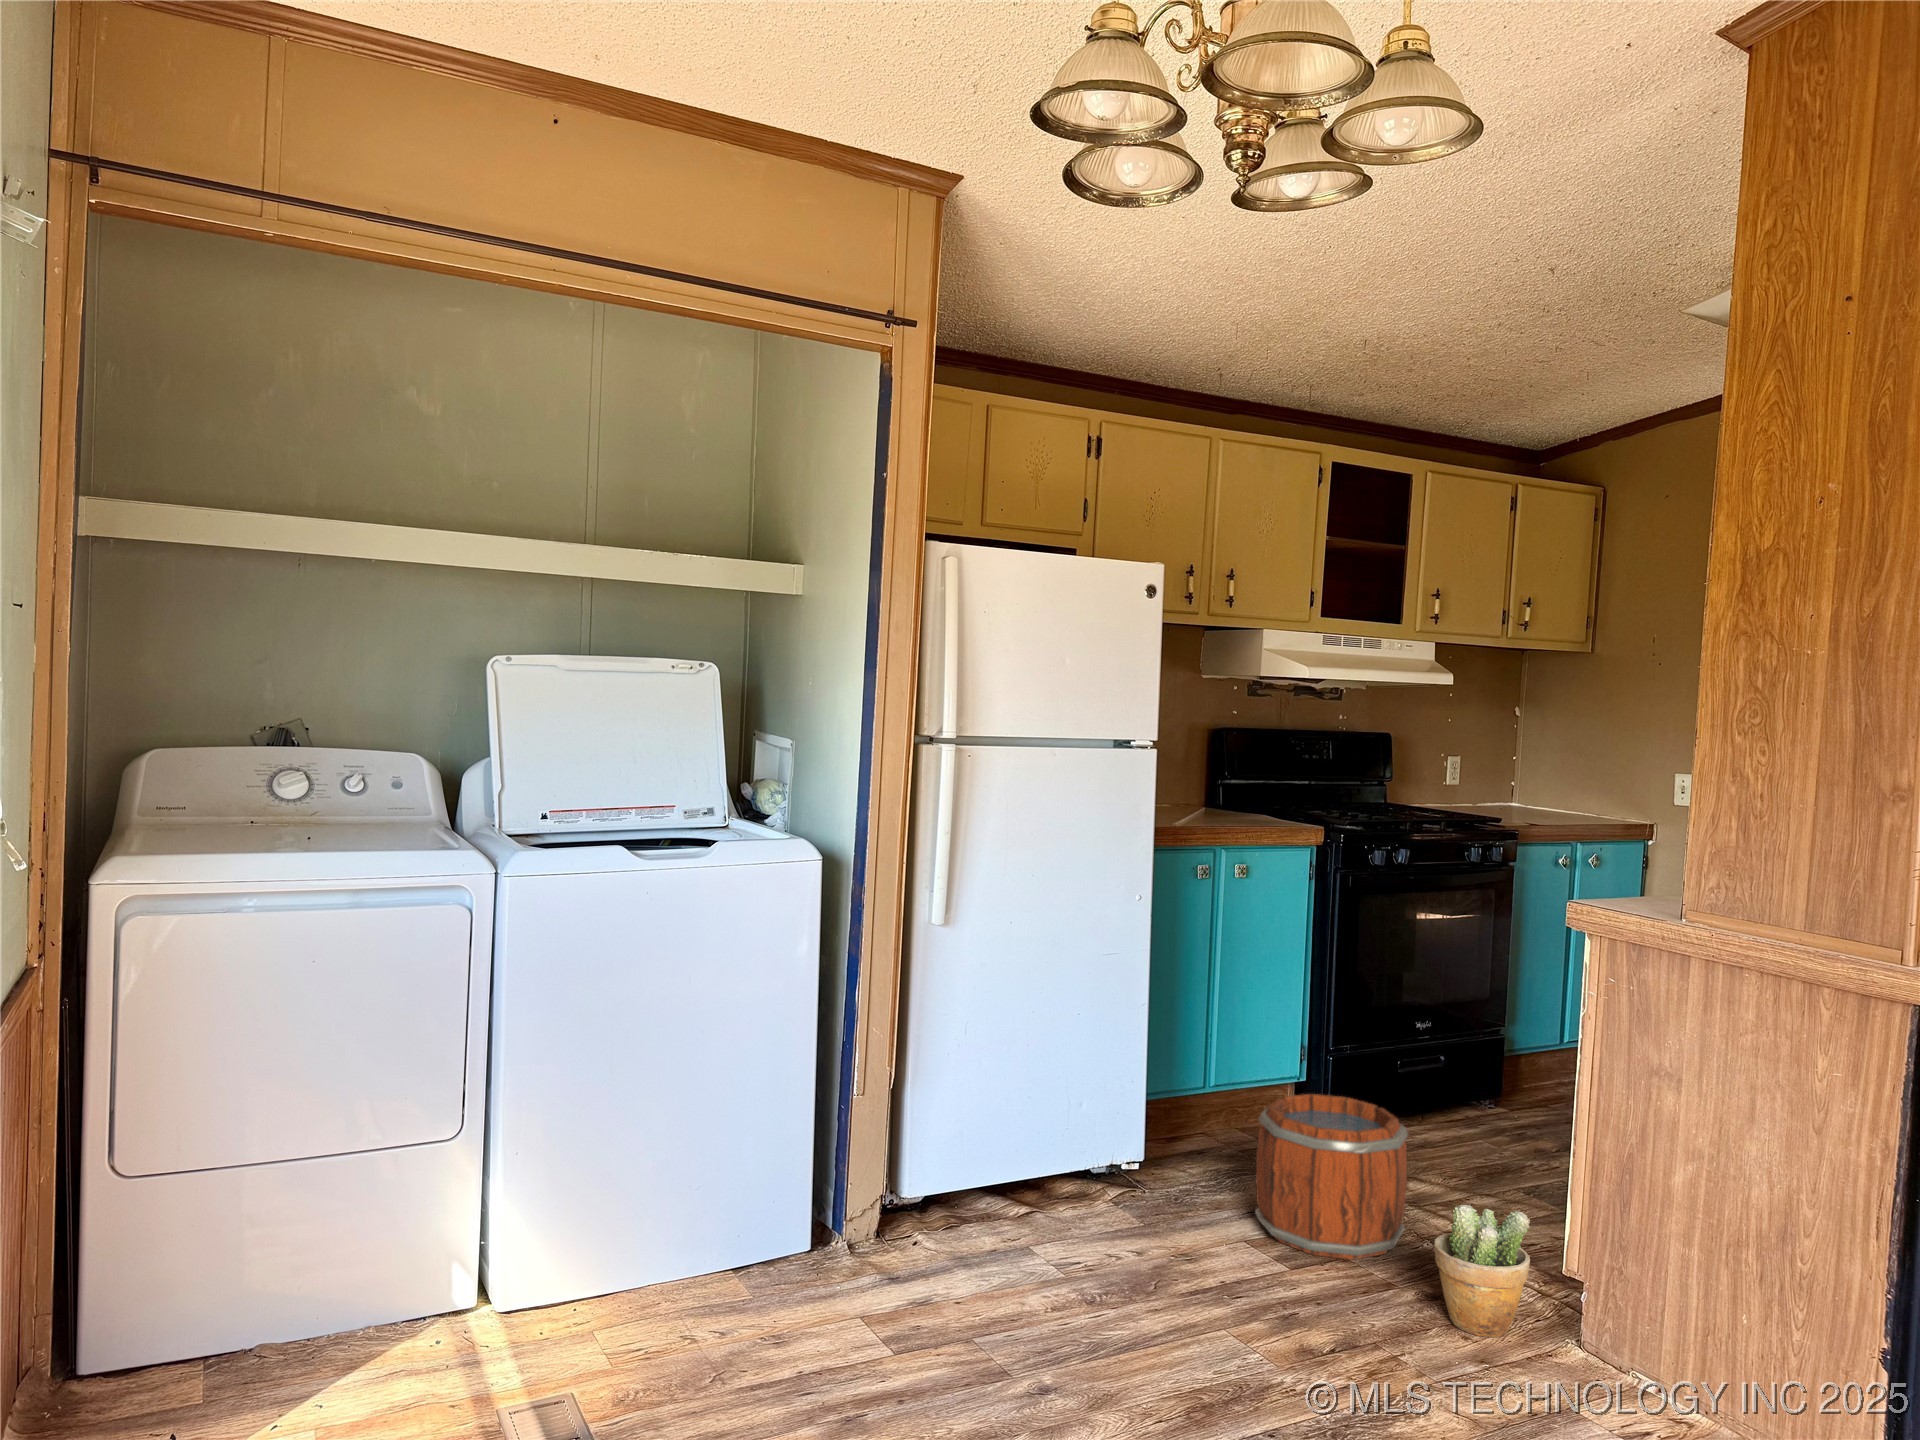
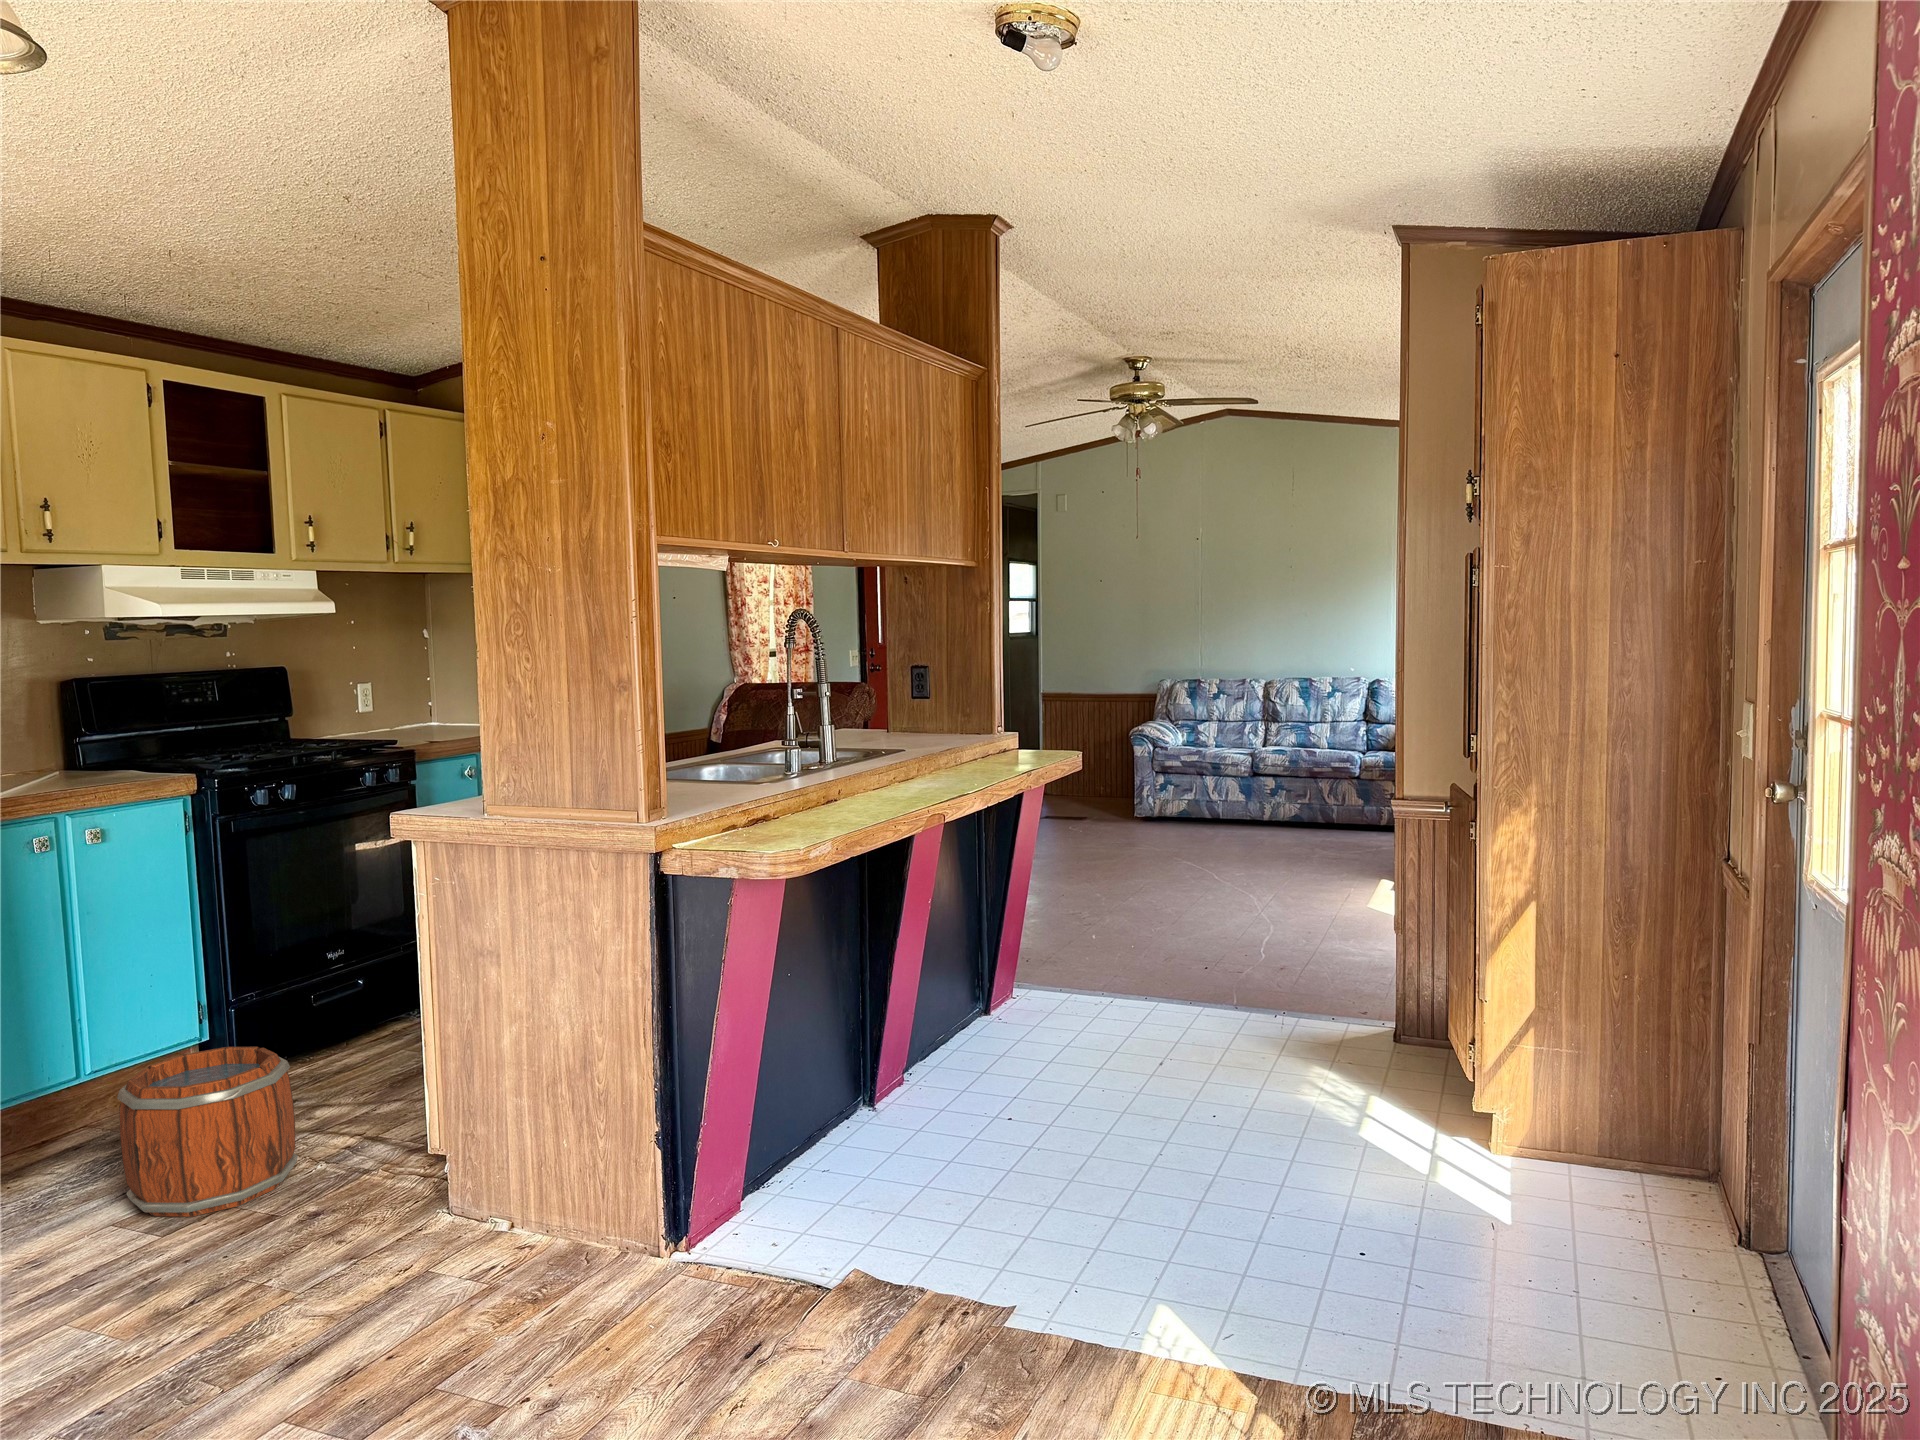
potted plant: present [1435,1205,1530,1337] -> none [306,1107,398,1234]

